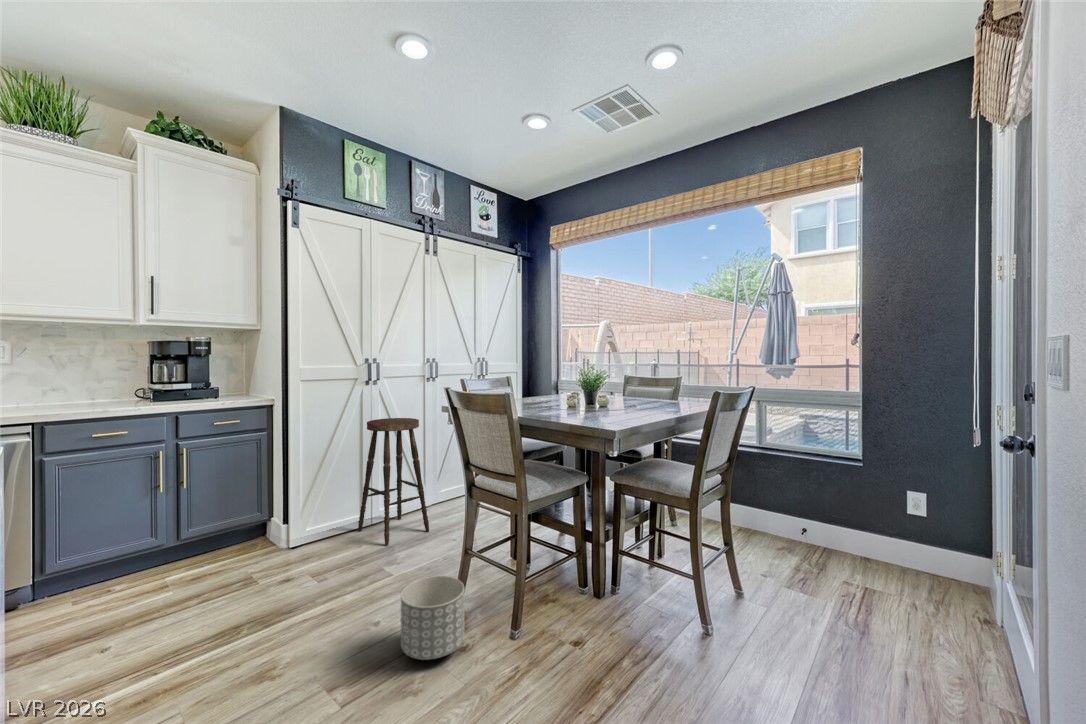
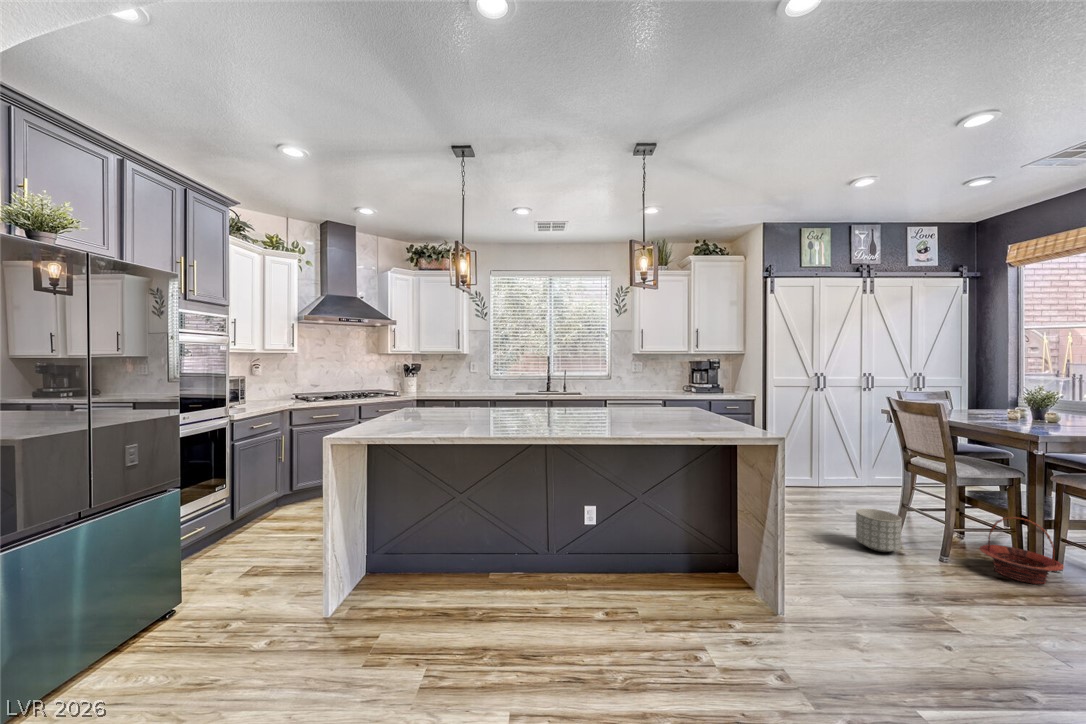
bar stool: present [358,418,429,545] -> none [809,415,867,499]
basket: none [552,543,631,637] -> present [979,517,1064,584]

